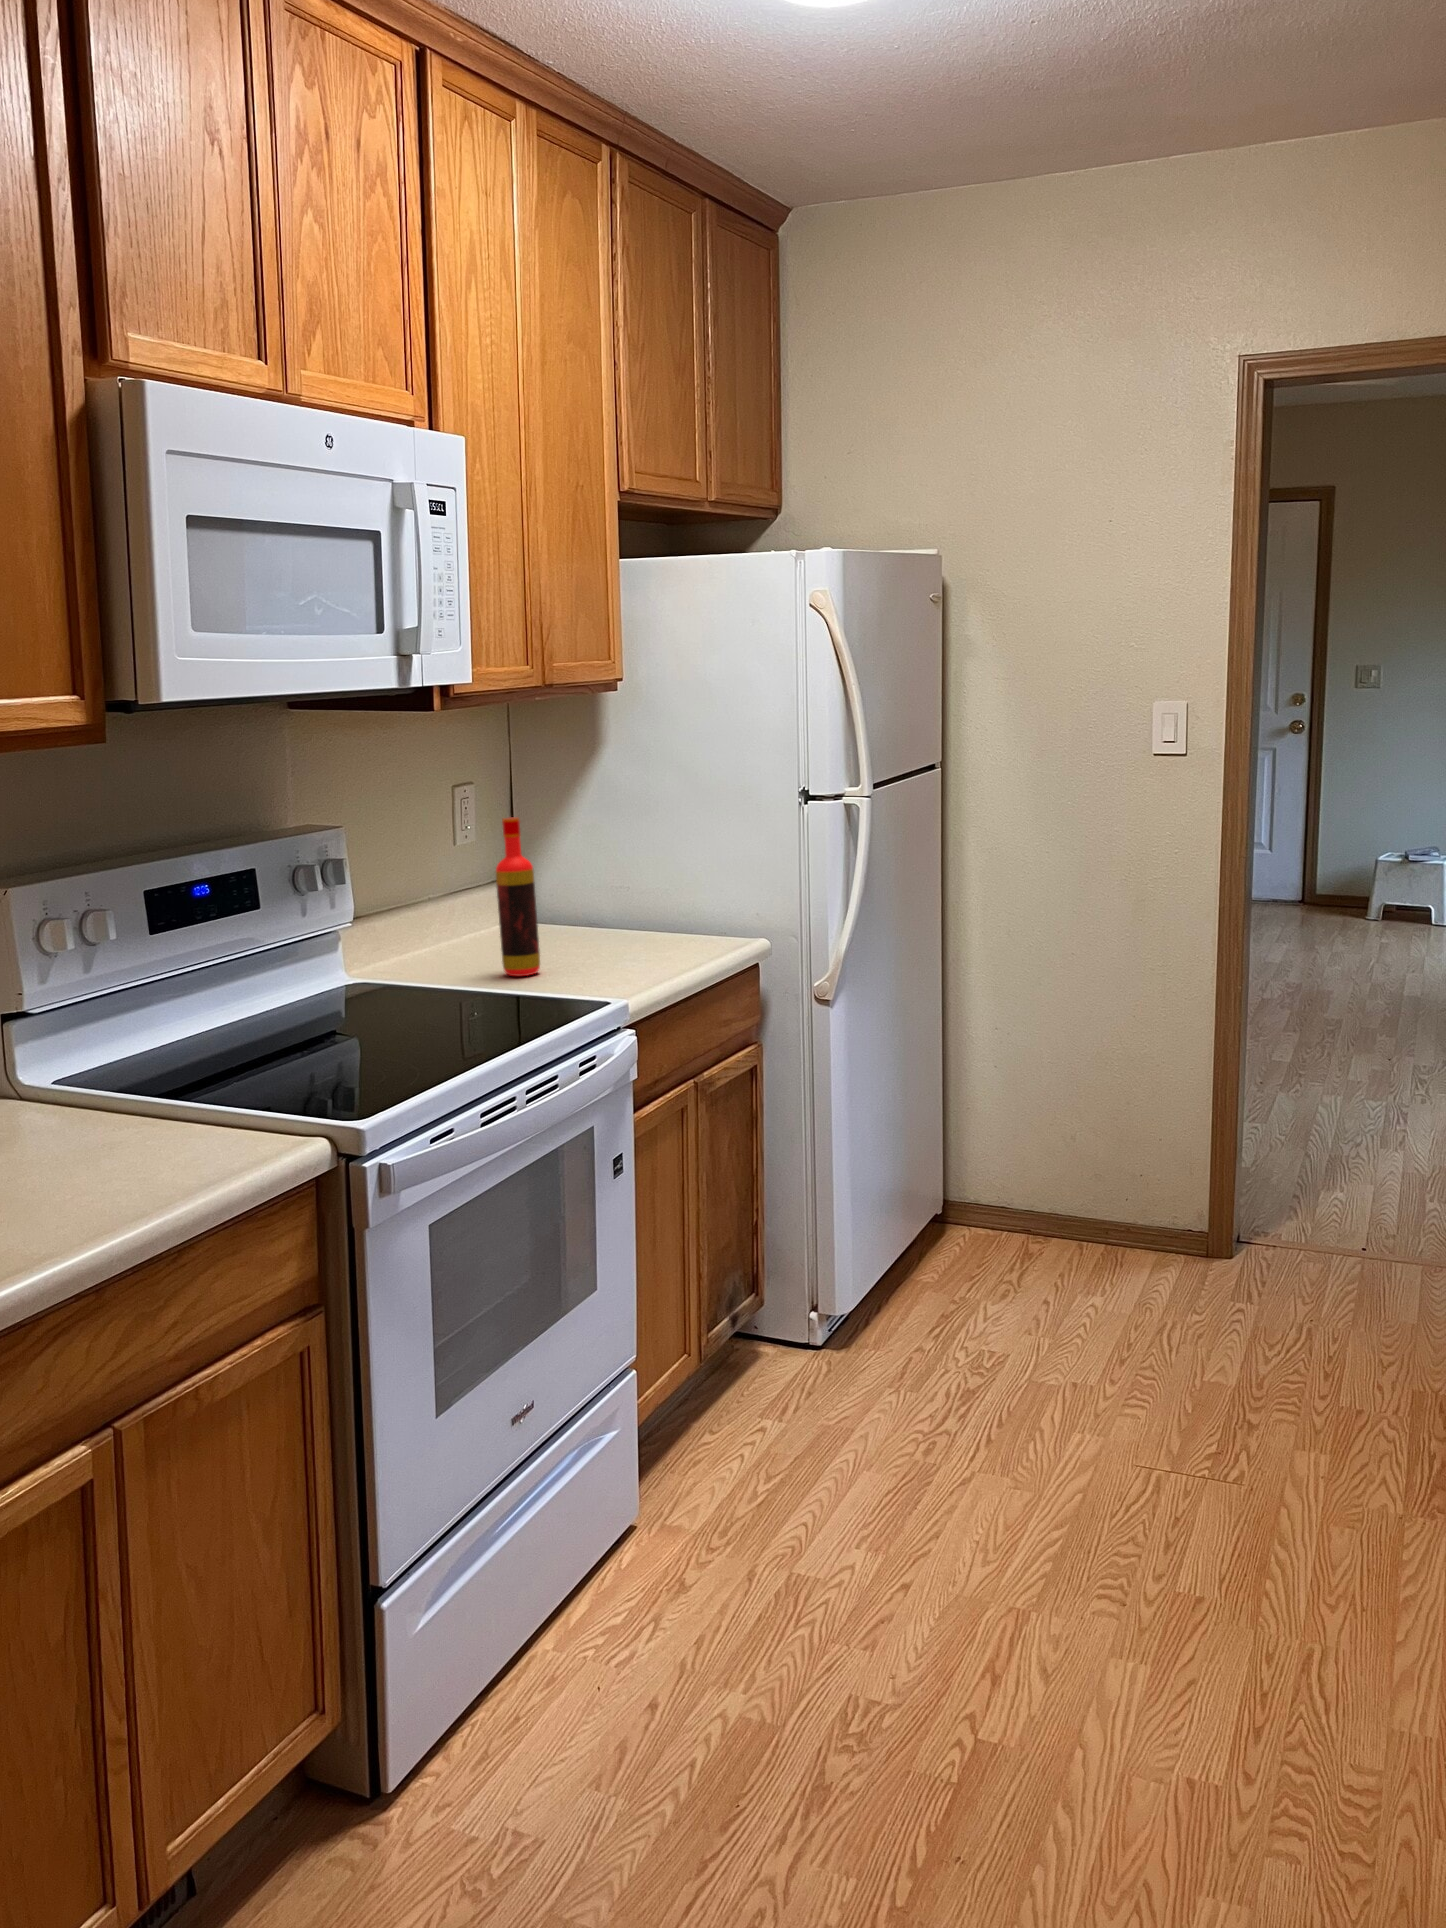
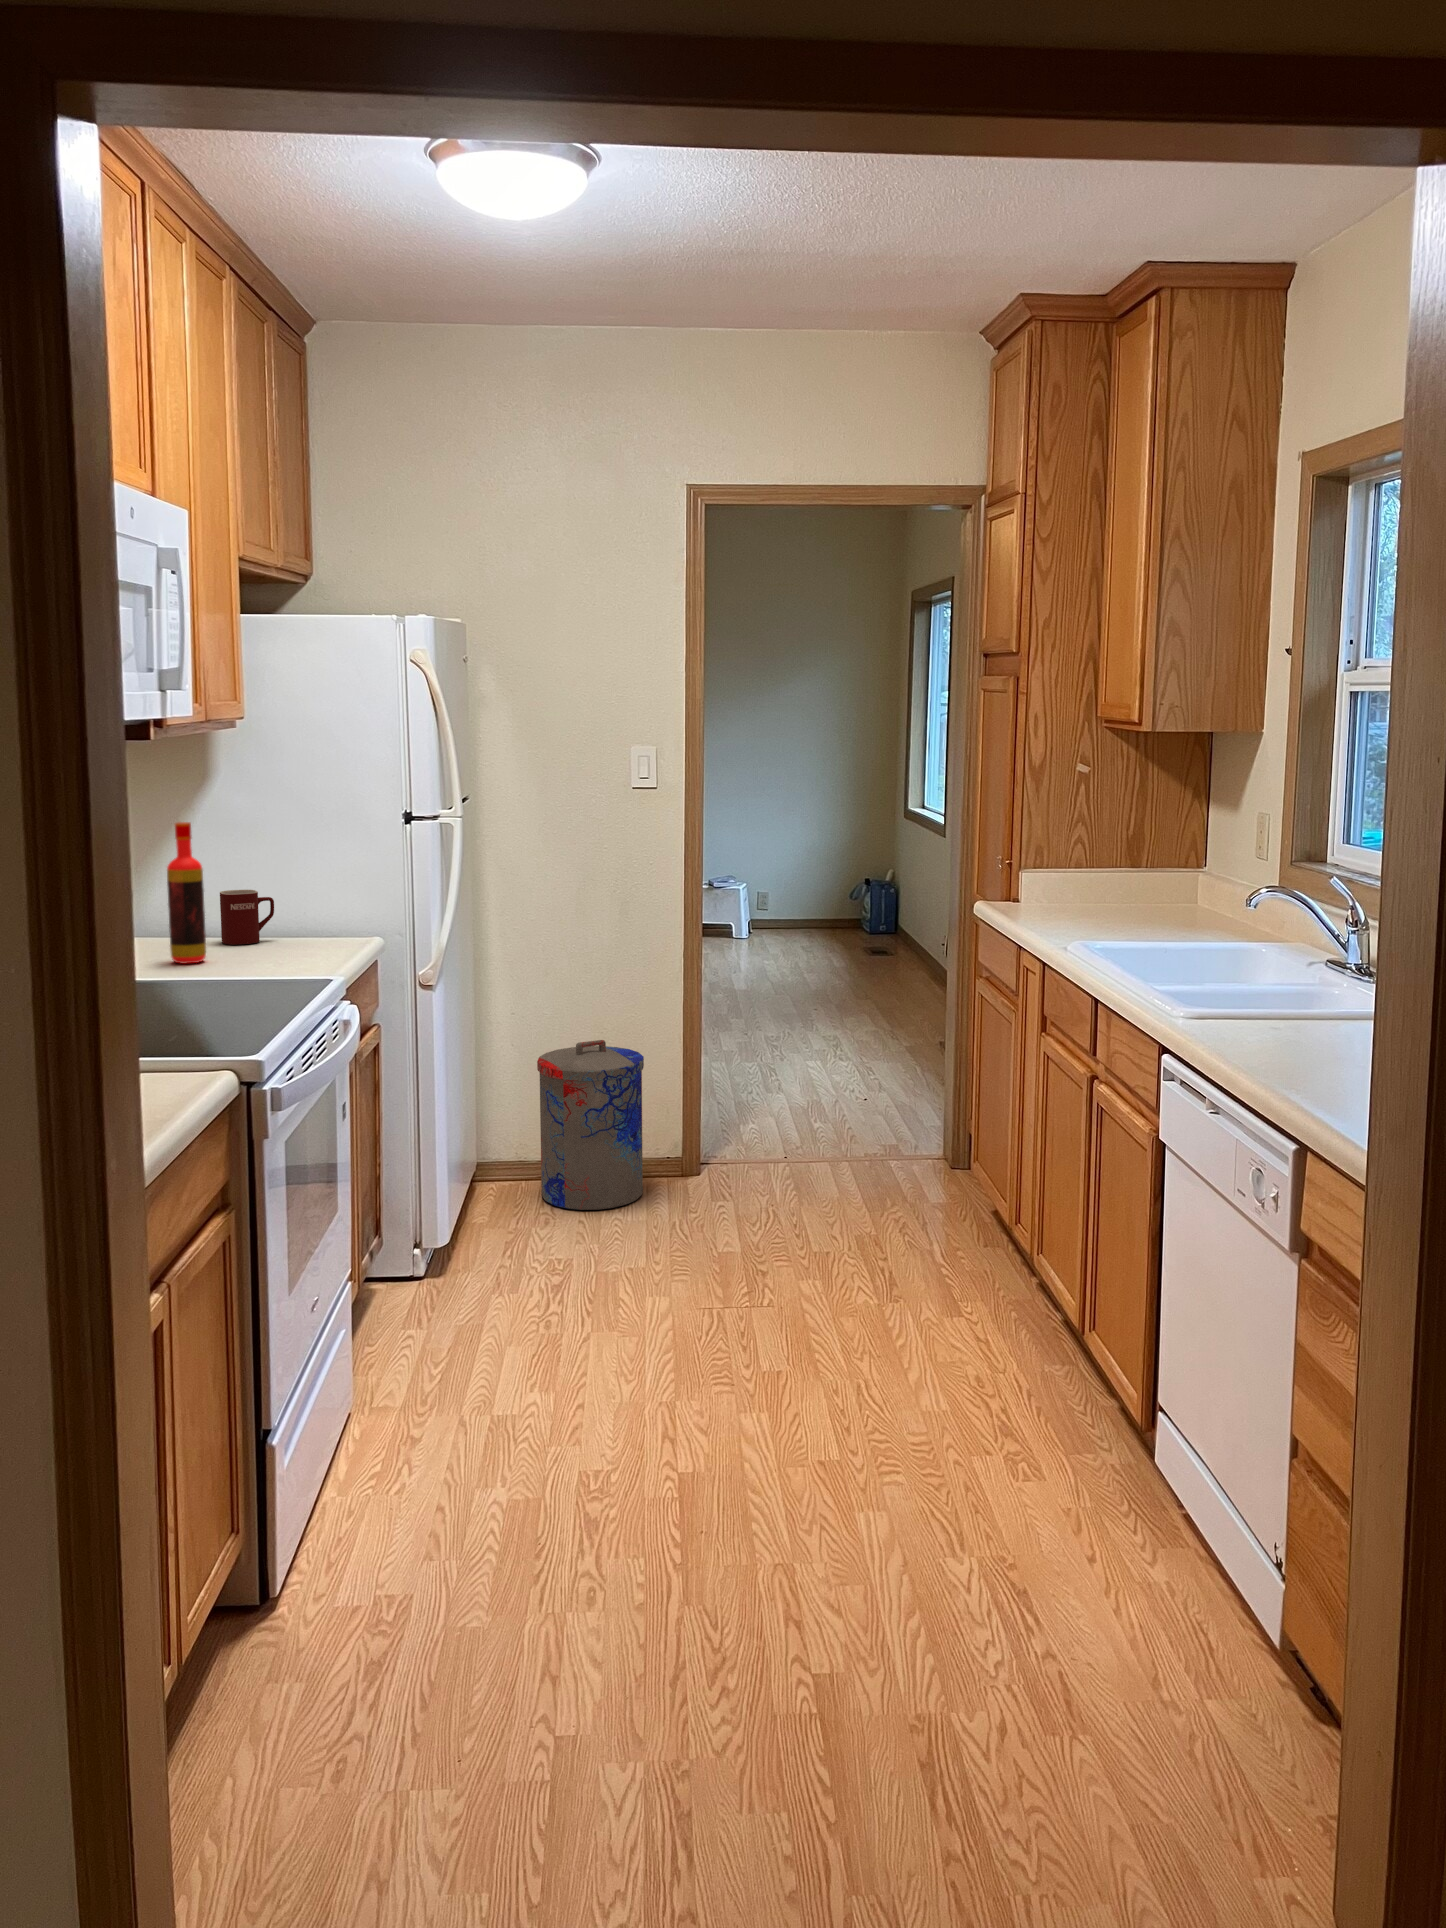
mug: none [586,889,645,952] -> present [220,890,274,945]
trash can: none [1005,1076,1142,1290] -> present [537,1040,644,1210]

